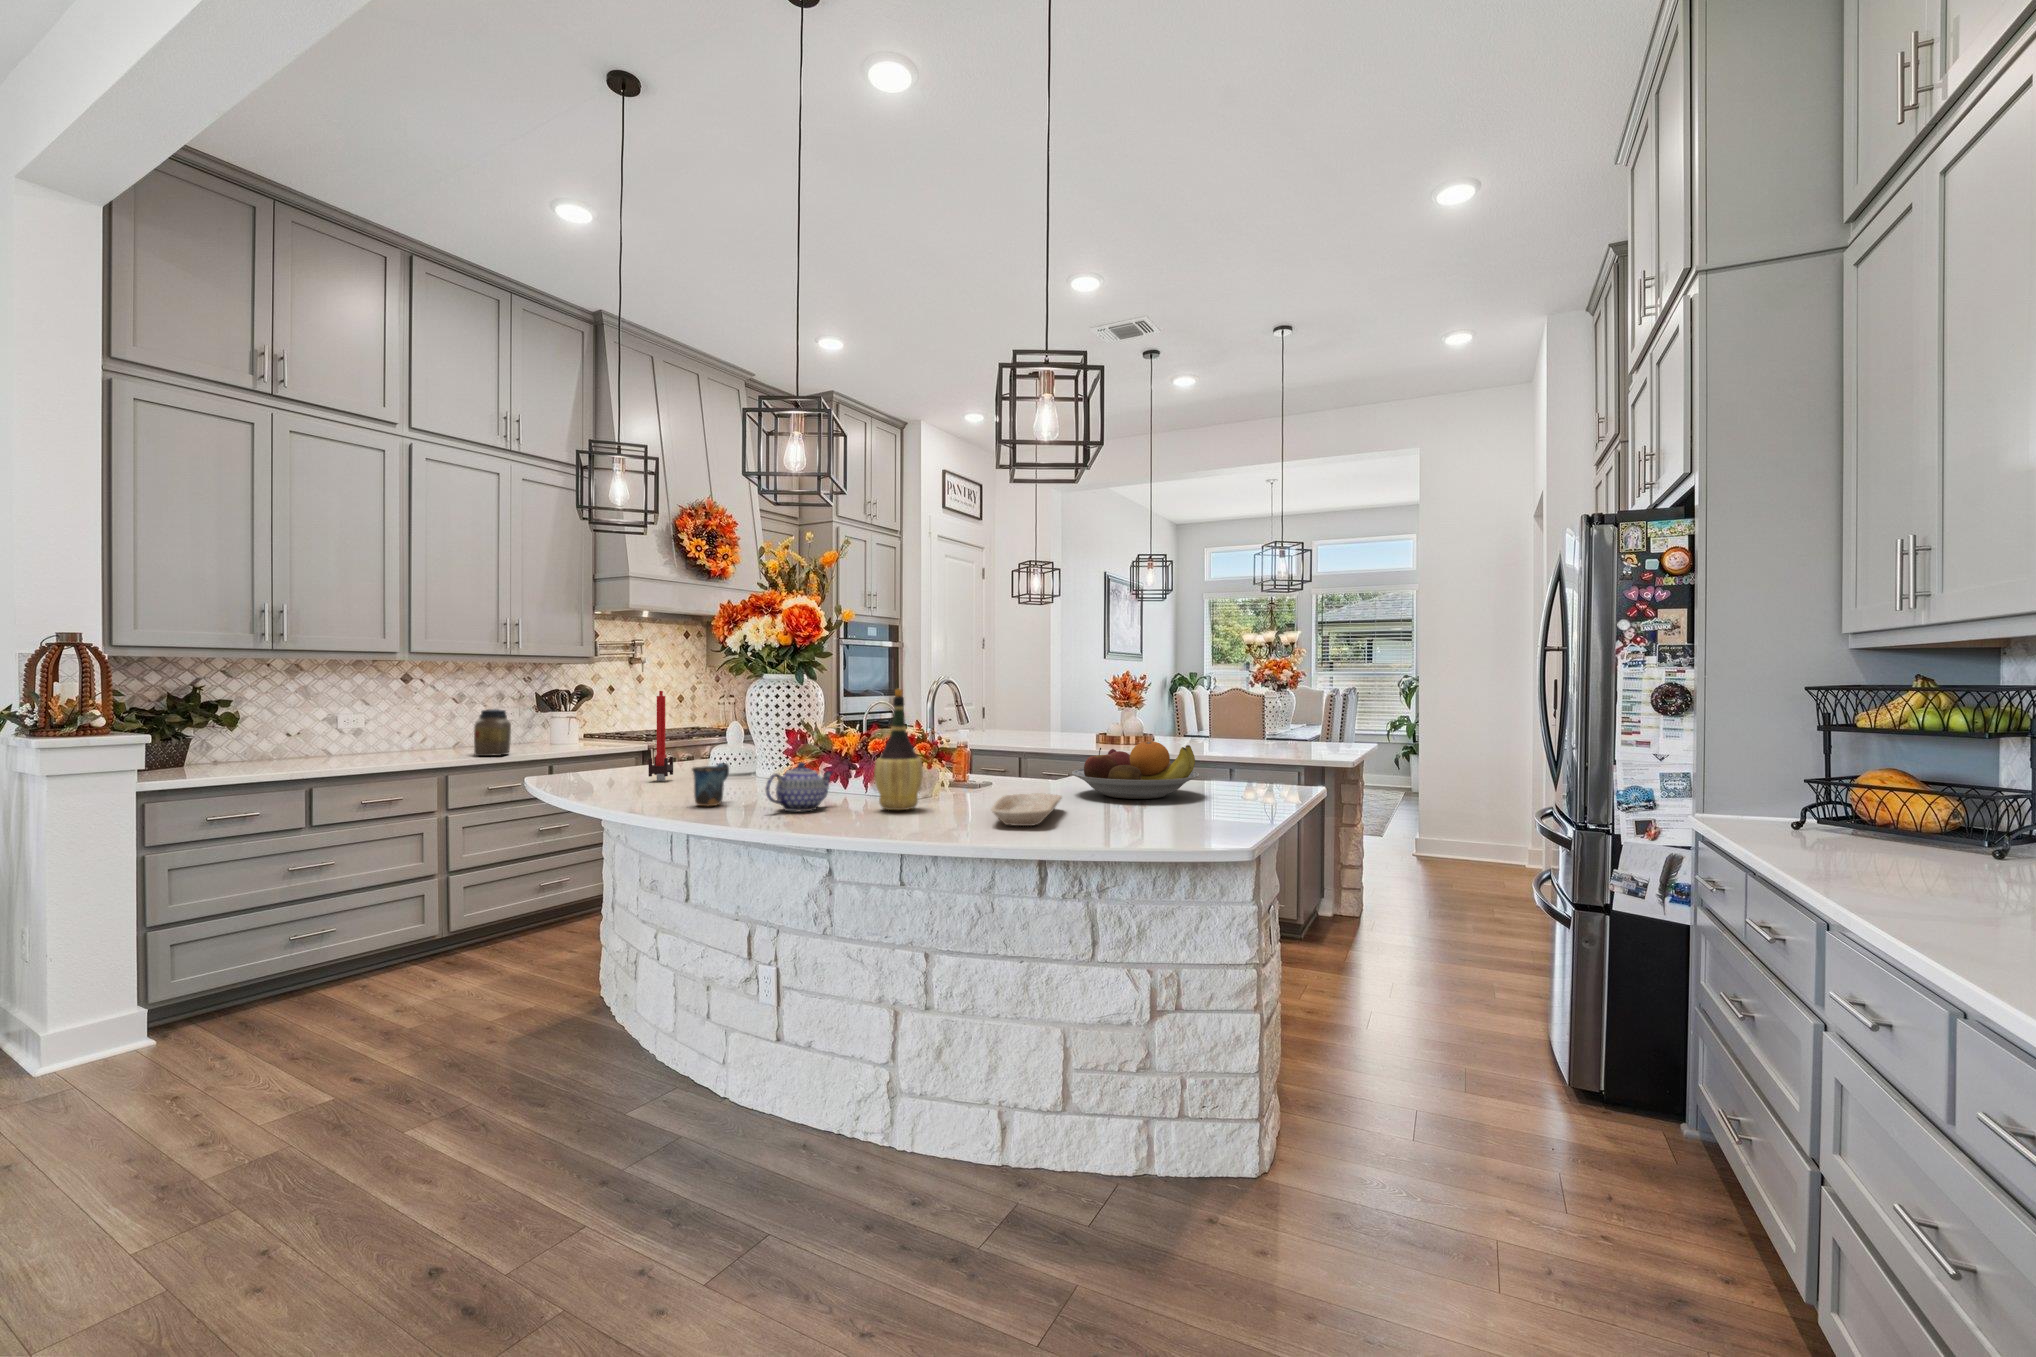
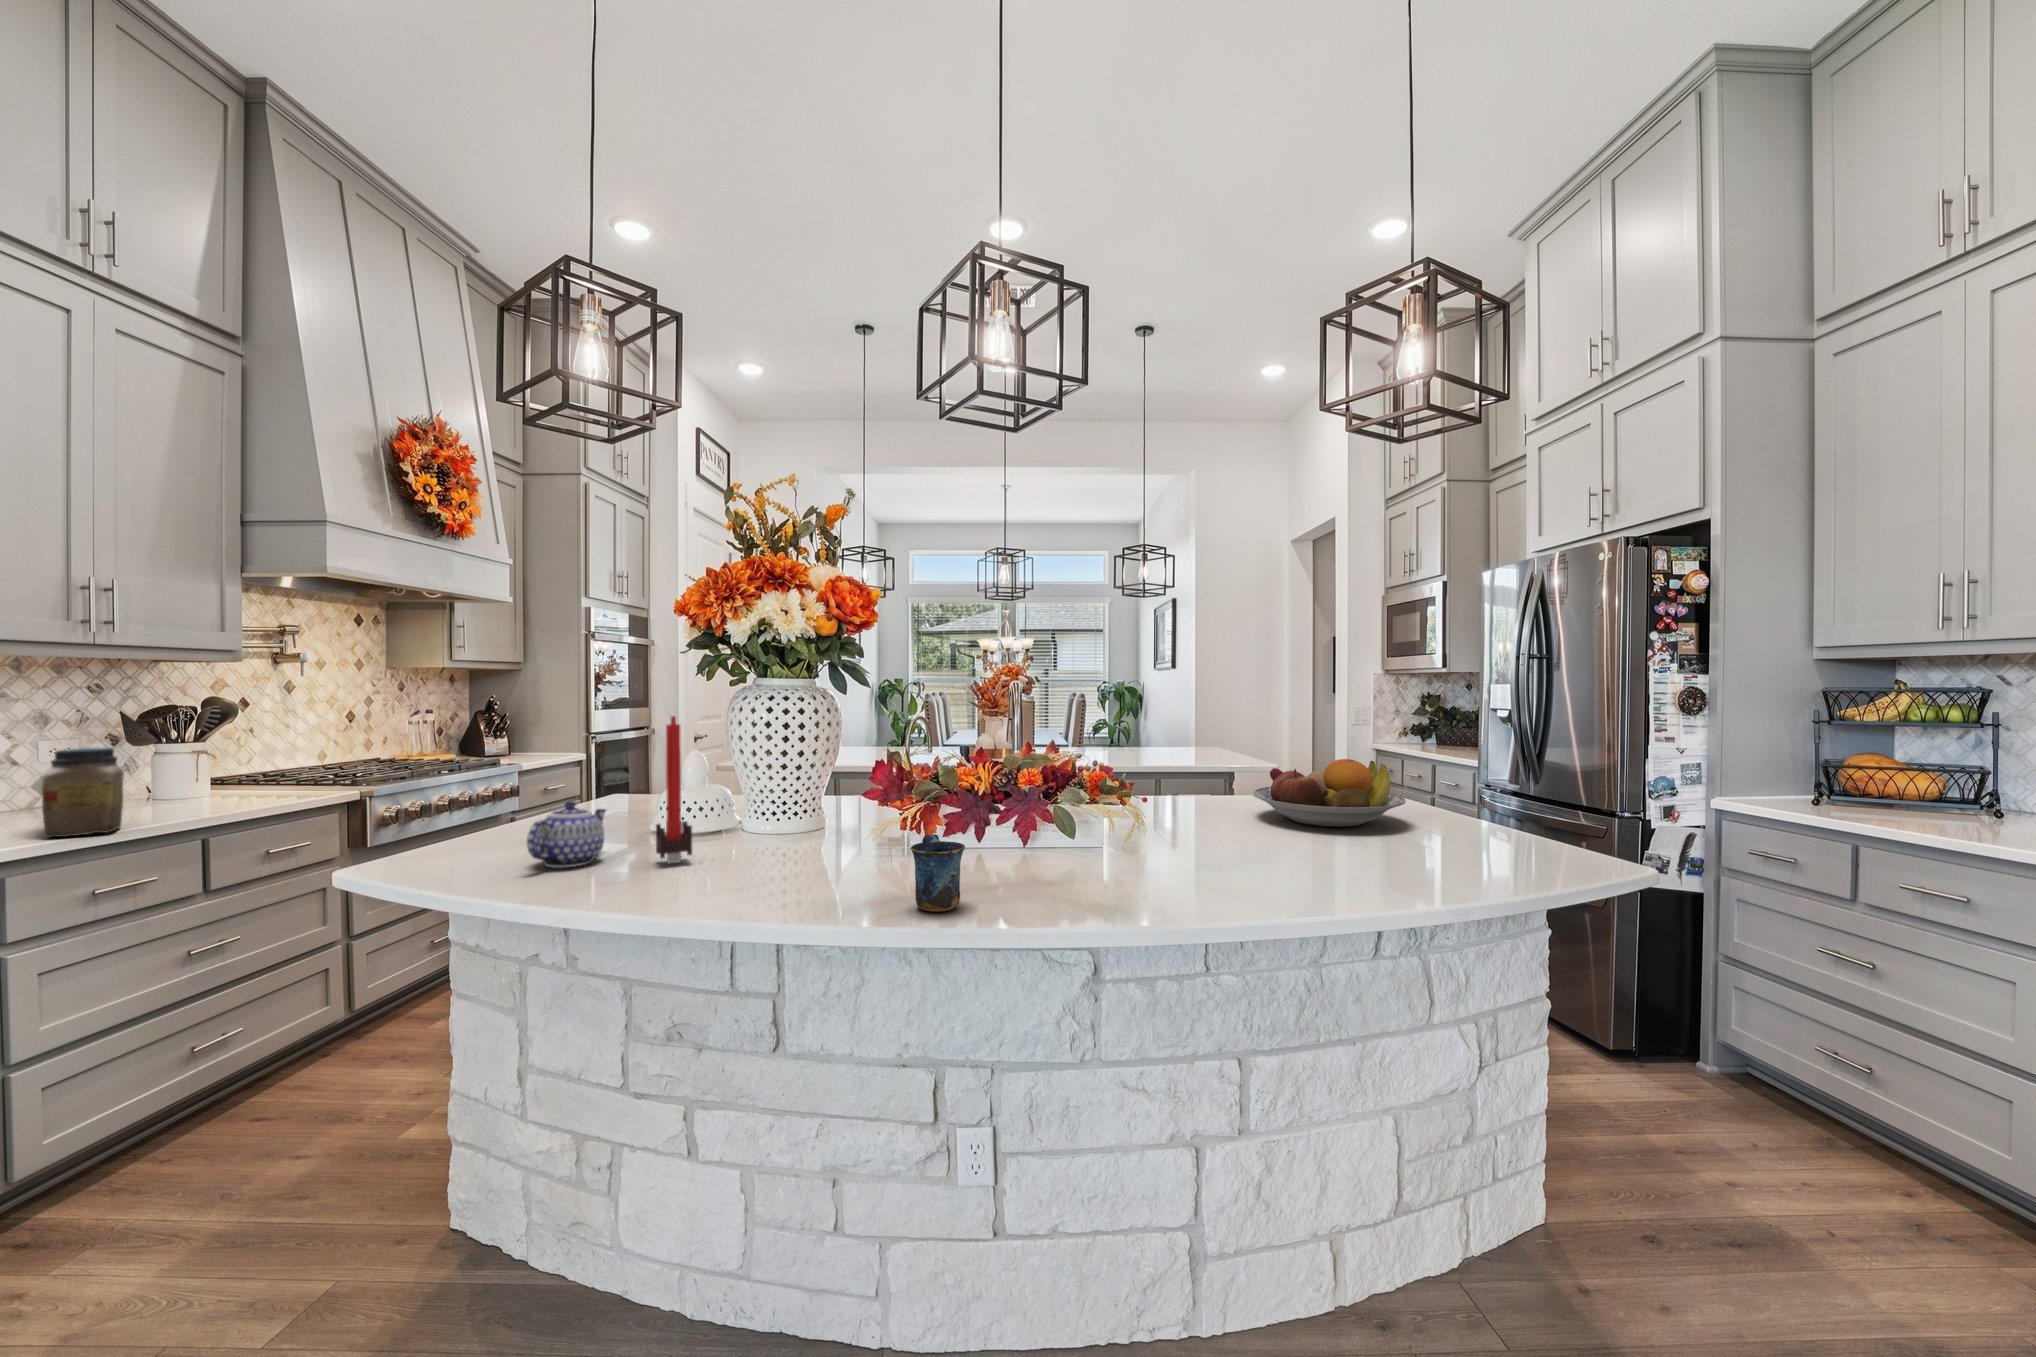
wine bottle: present [874,689,923,810] -> none [1175,711,1243,881]
teapot: present [765,762,832,811] -> present [527,801,606,868]
tray: present [991,793,1062,826] -> none [1304,834,1474,888]

